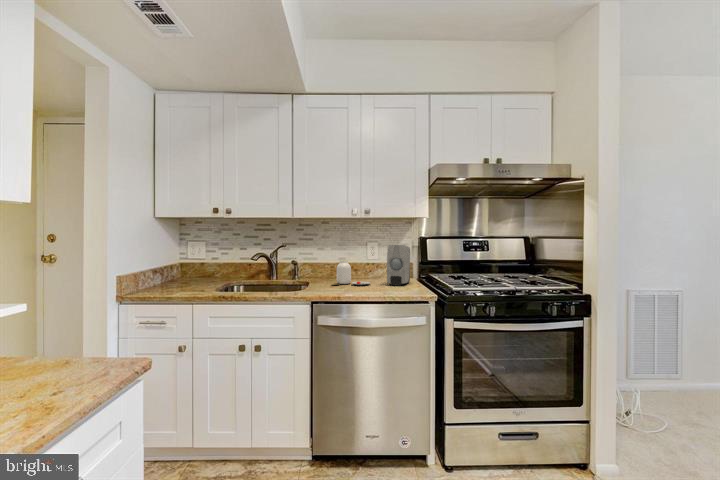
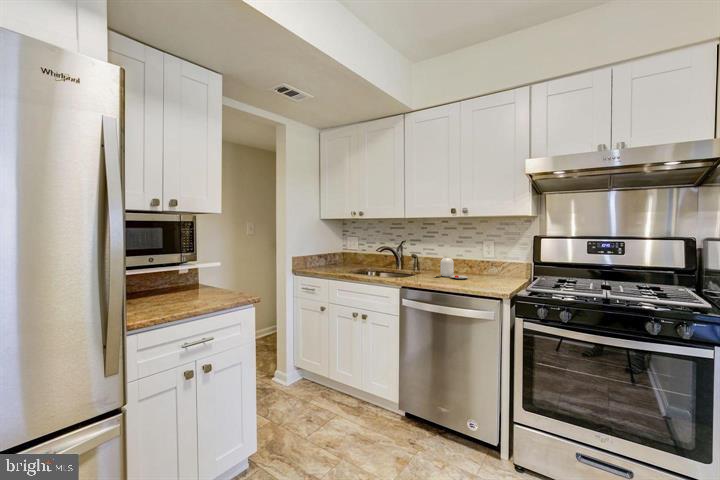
soap dispenser: present [387,245,410,285] -> none [481,243,512,283]

